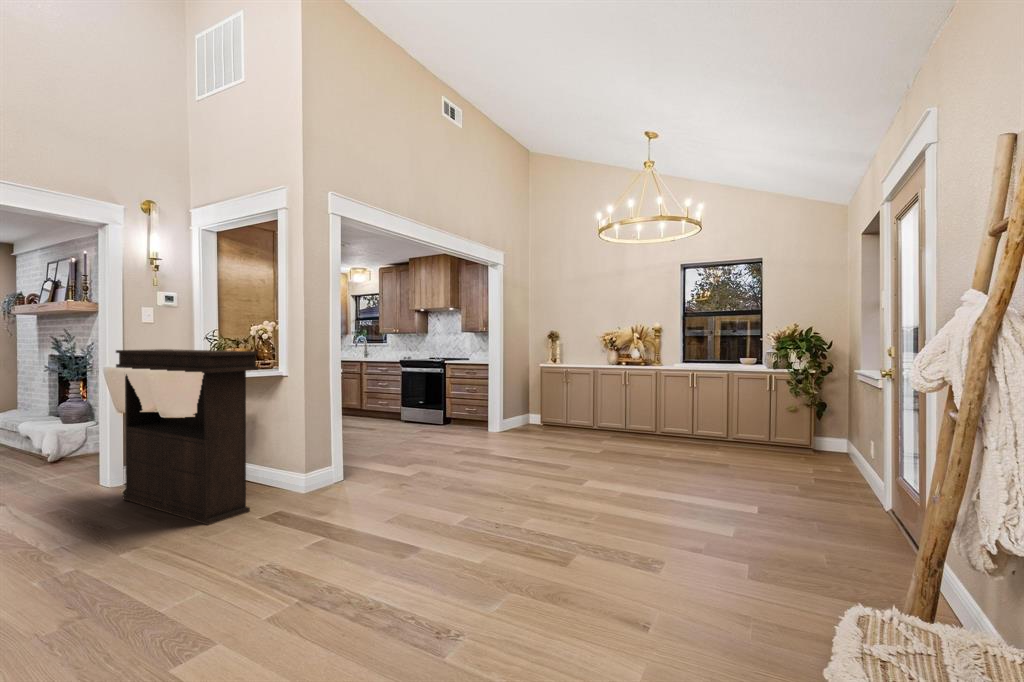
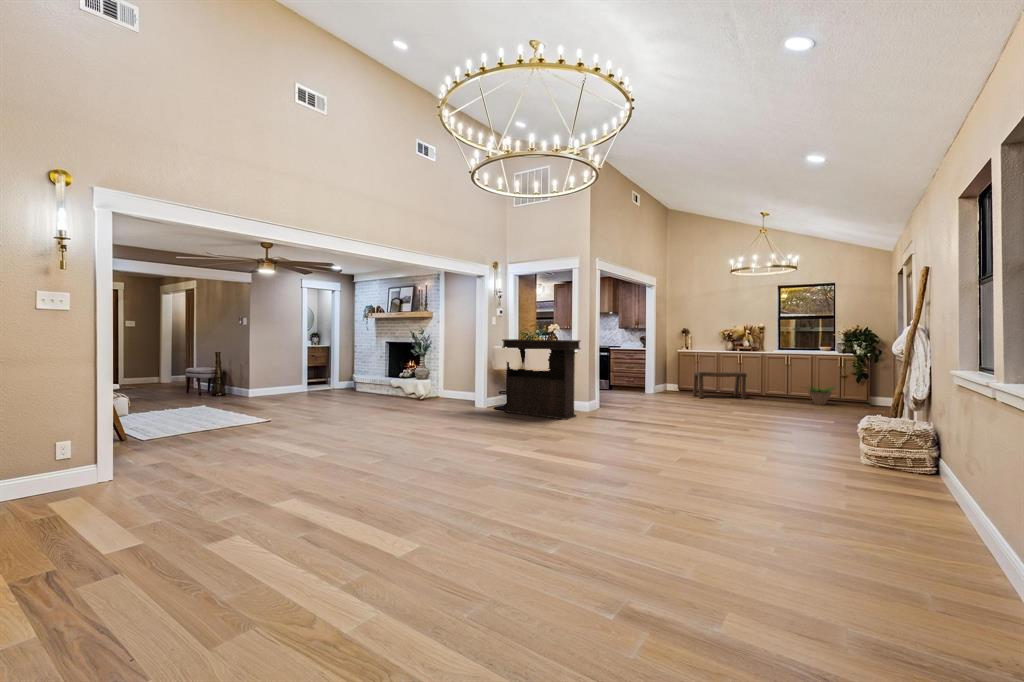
bench: none [553,398,630,443] -> present [693,372,747,399]
decorative plant: none [708,423,769,454] -> present [806,387,835,405]

